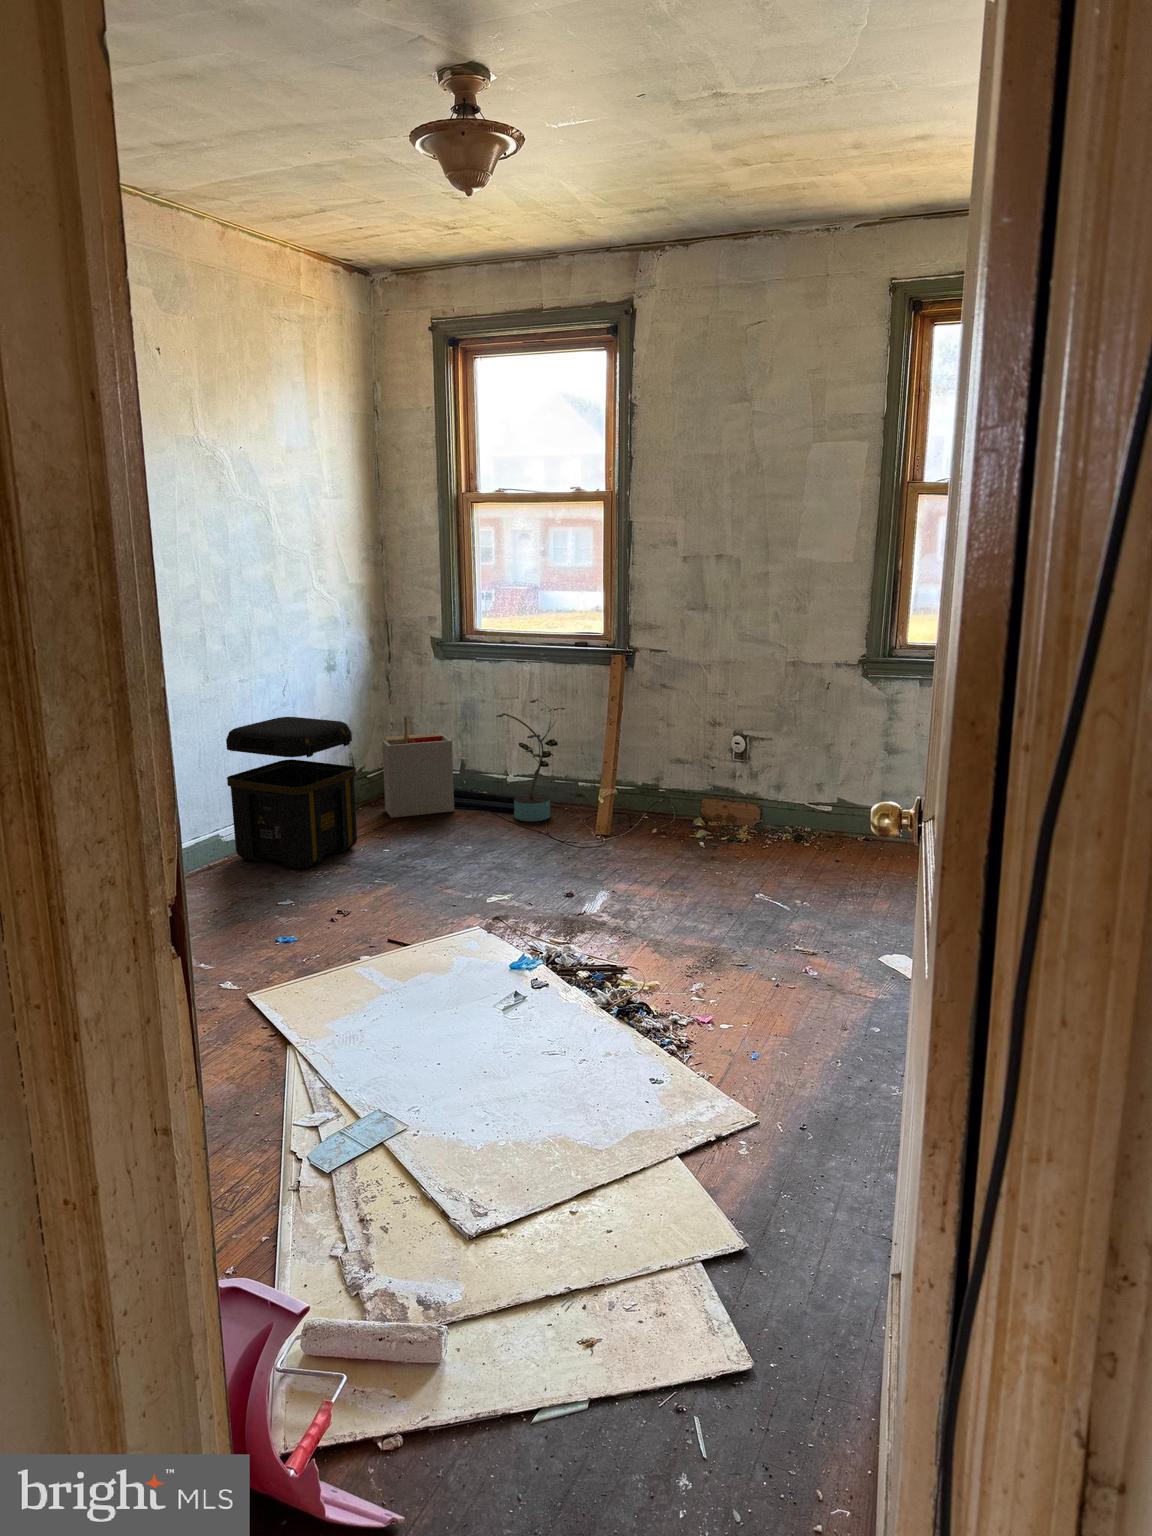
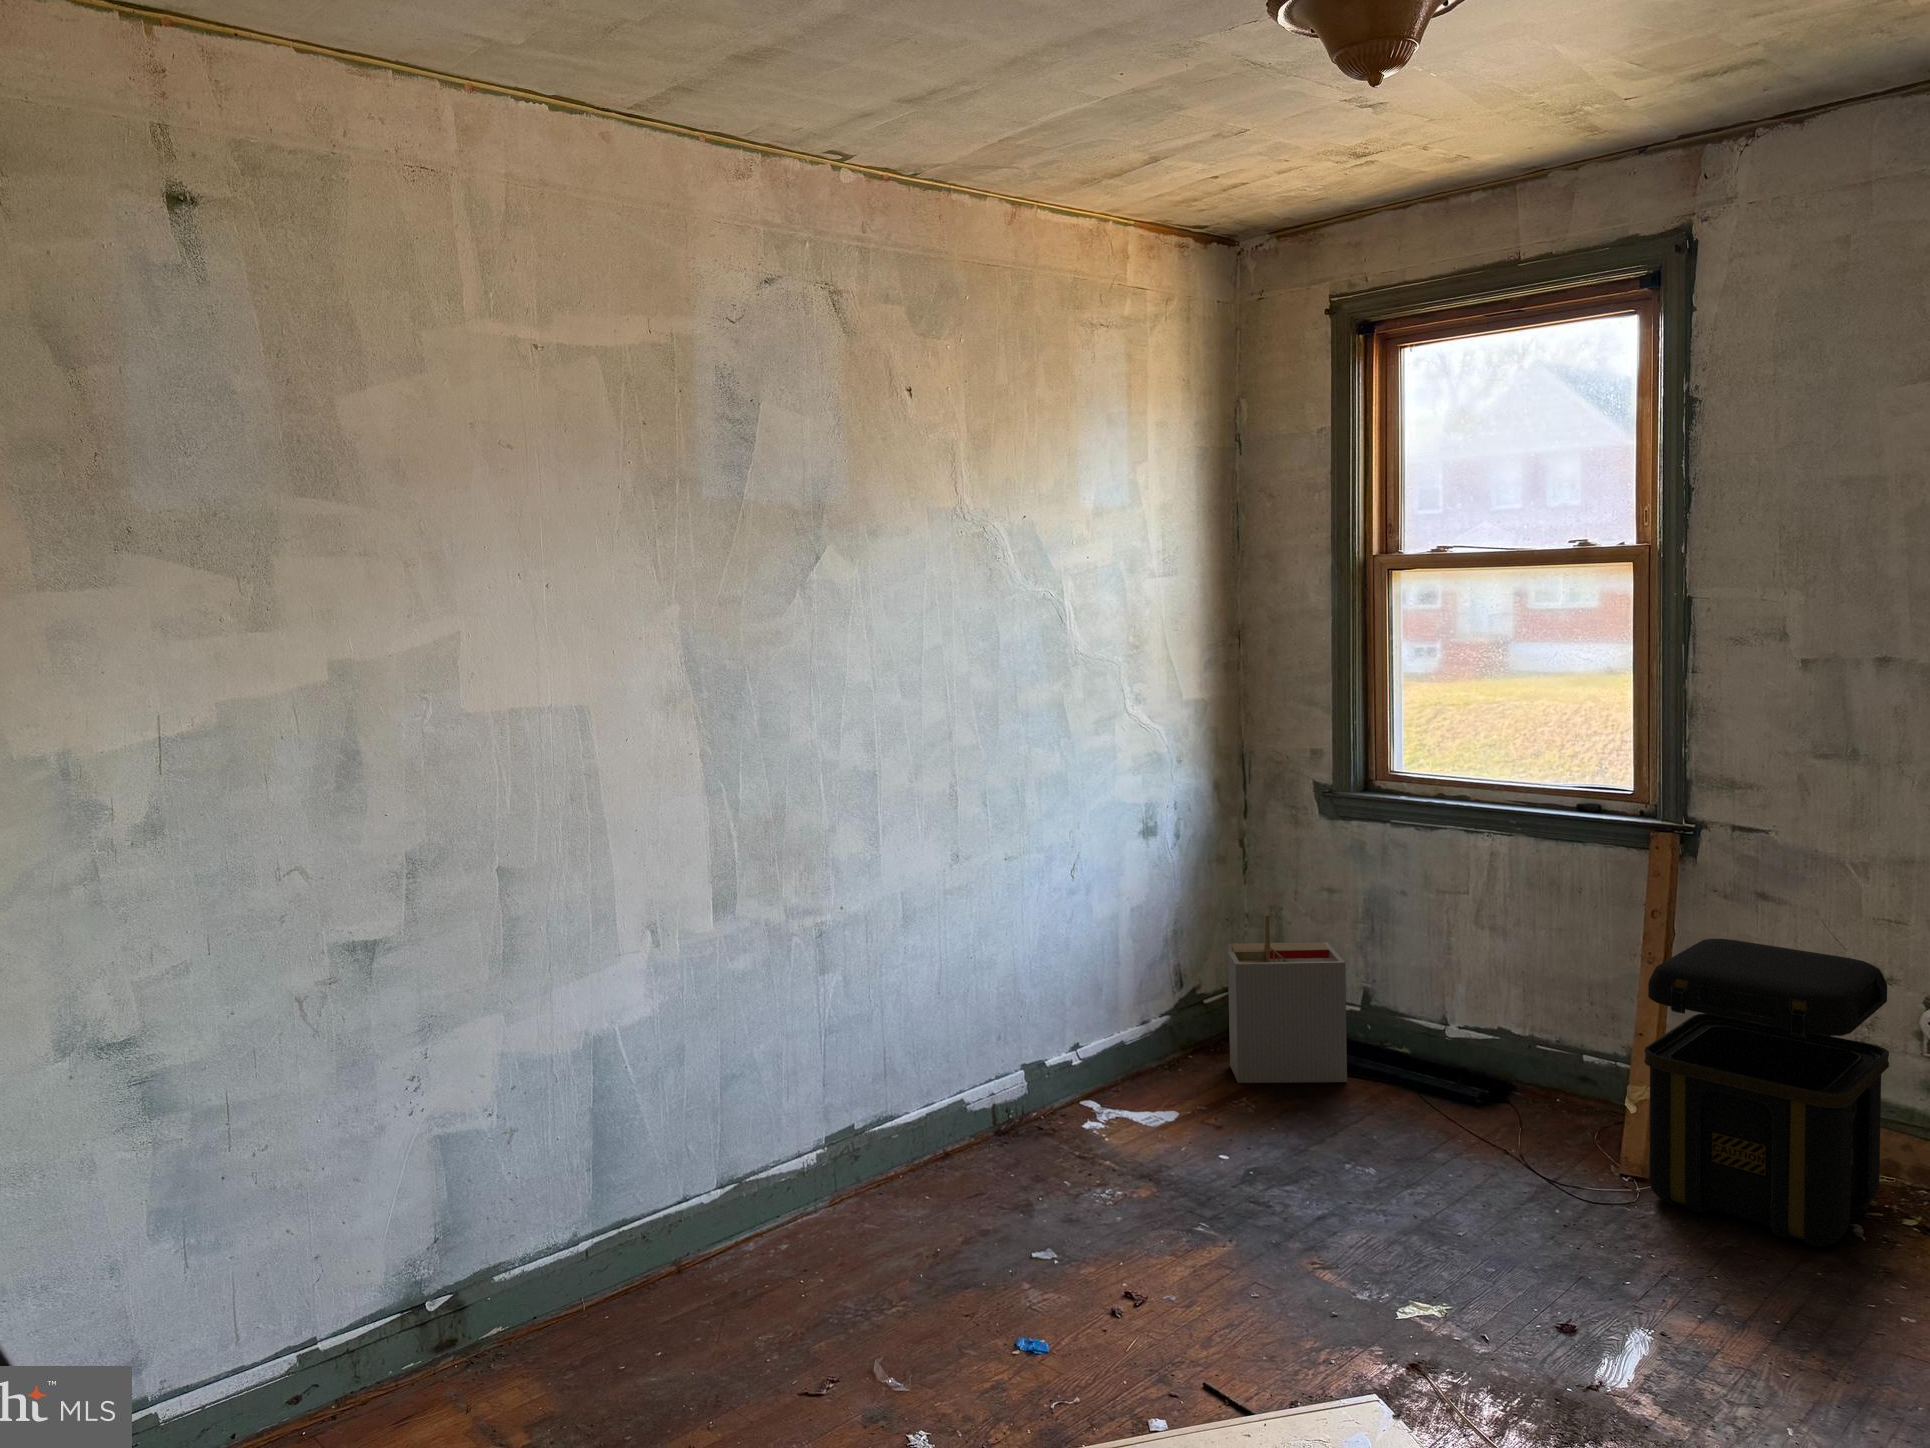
potted plant: present [496,699,565,821] -> none [1425,903,1557,1125]
toolbox: present [226,717,357,868] -> present [1644,939,1889,1247]

